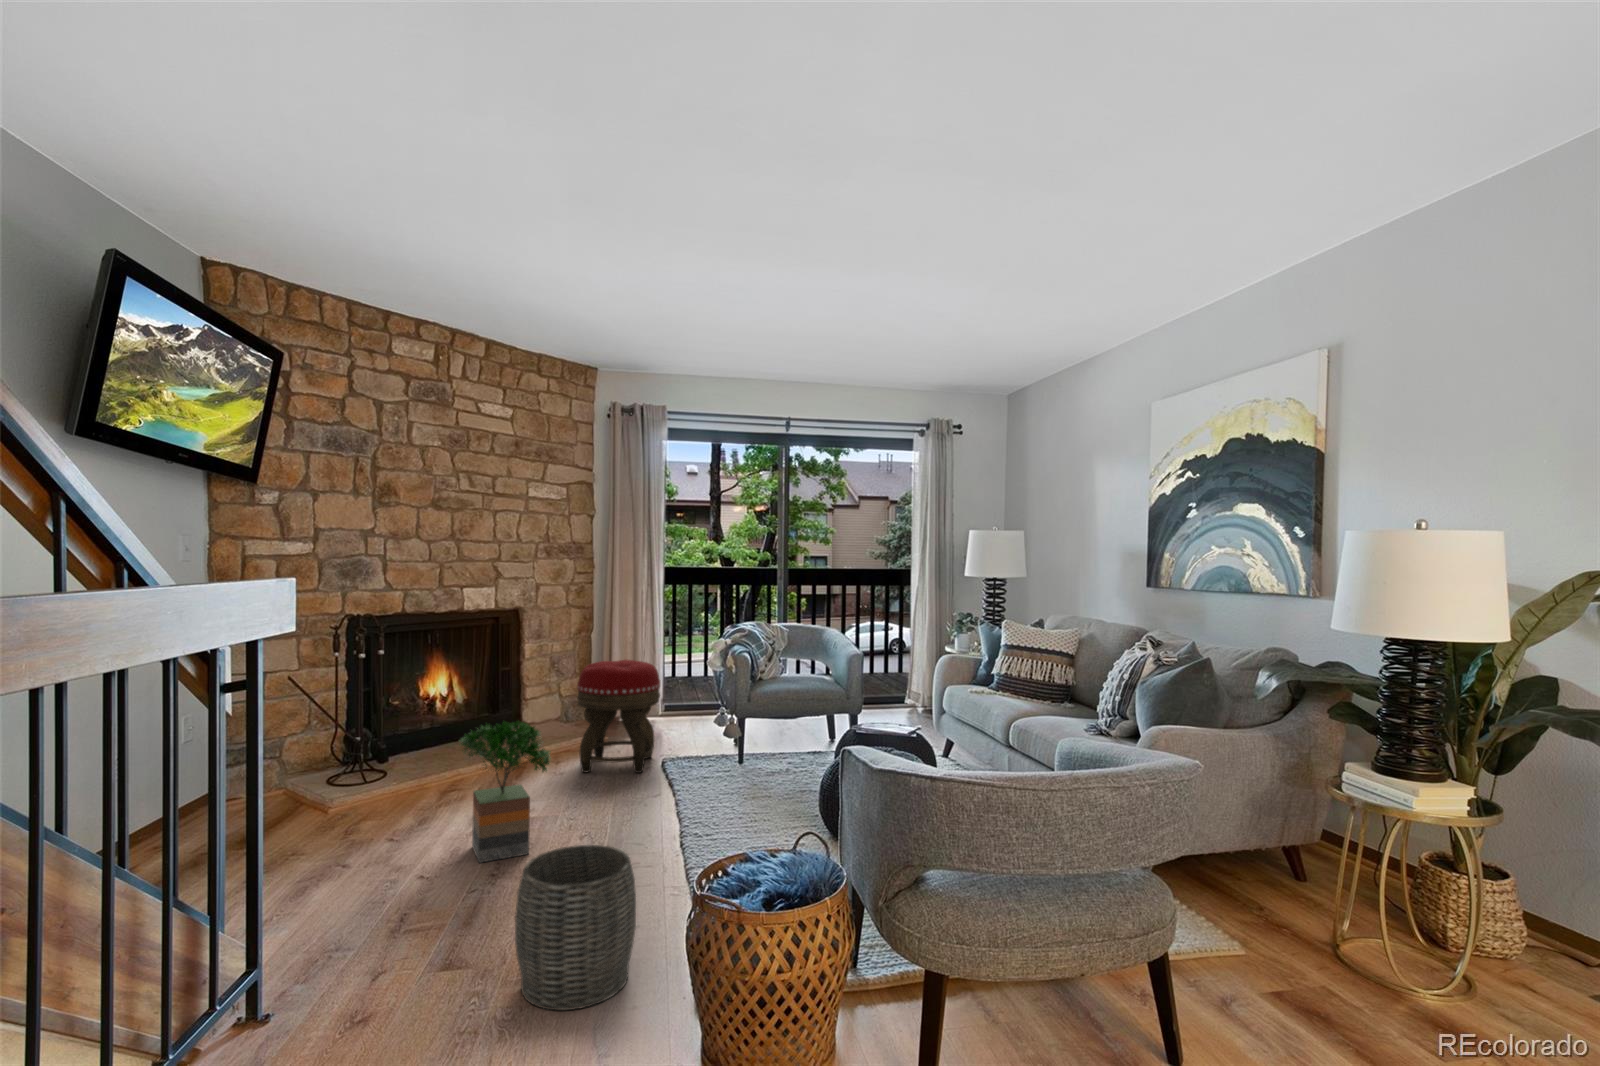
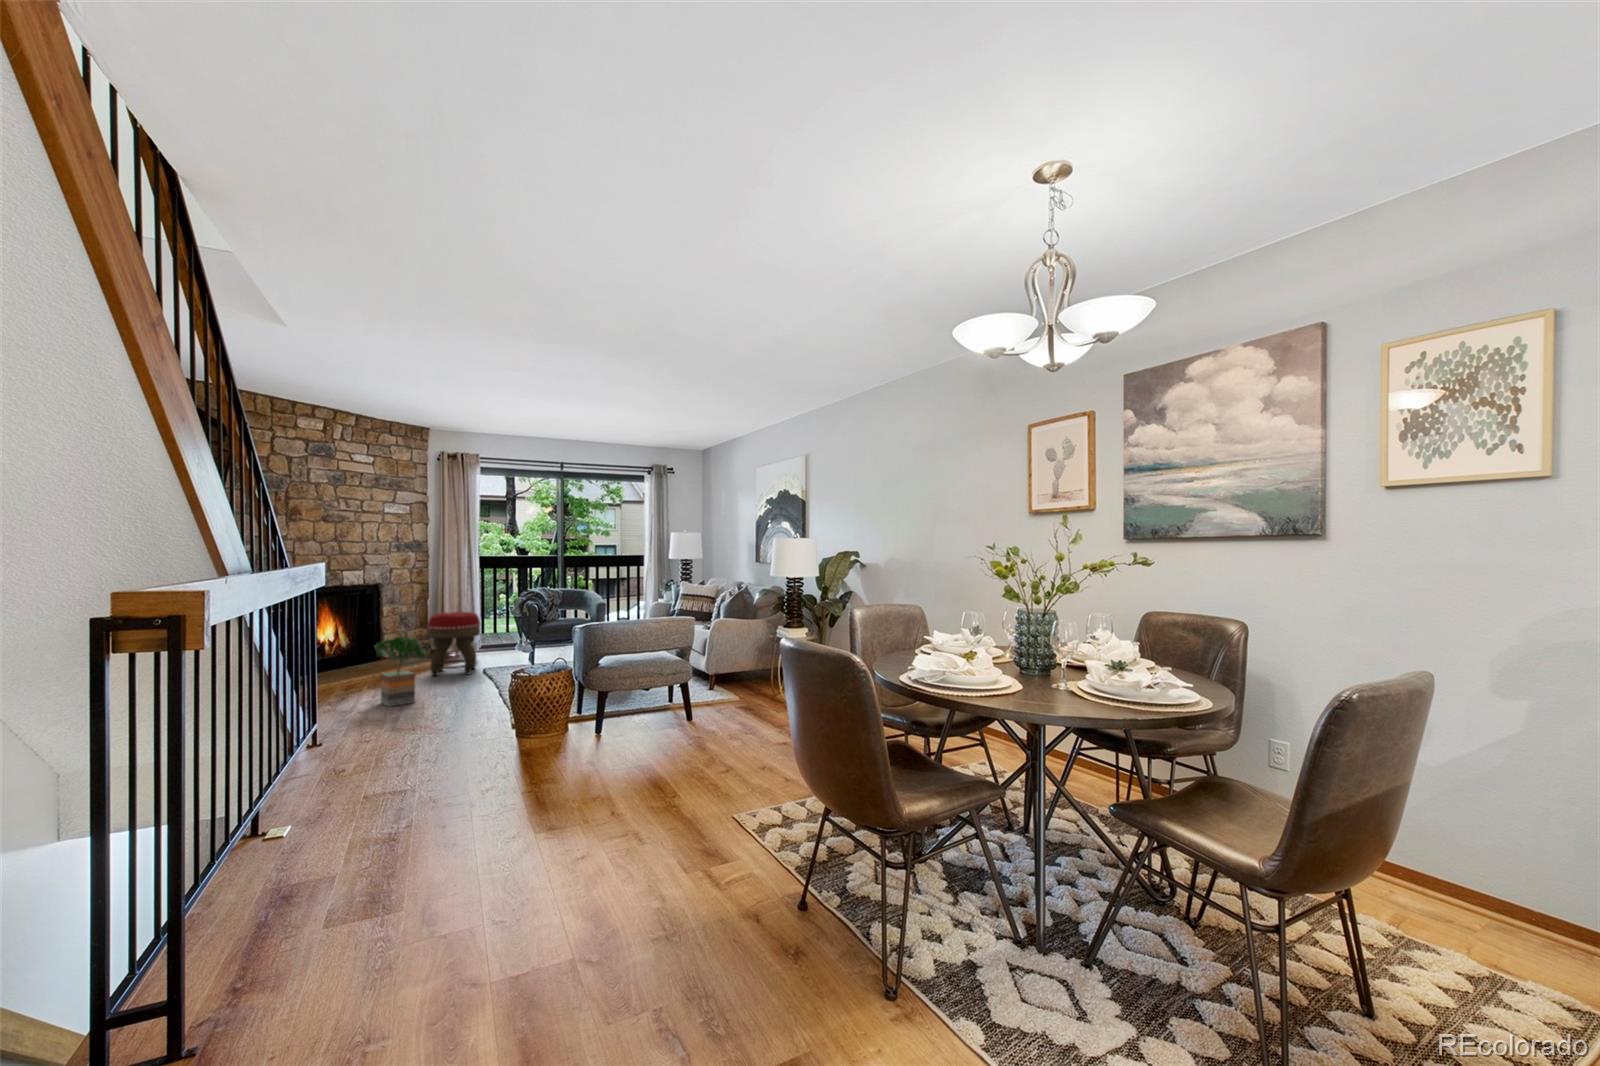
woven basket: present [515,845,636,1010] -> none [429,675,483,734]

